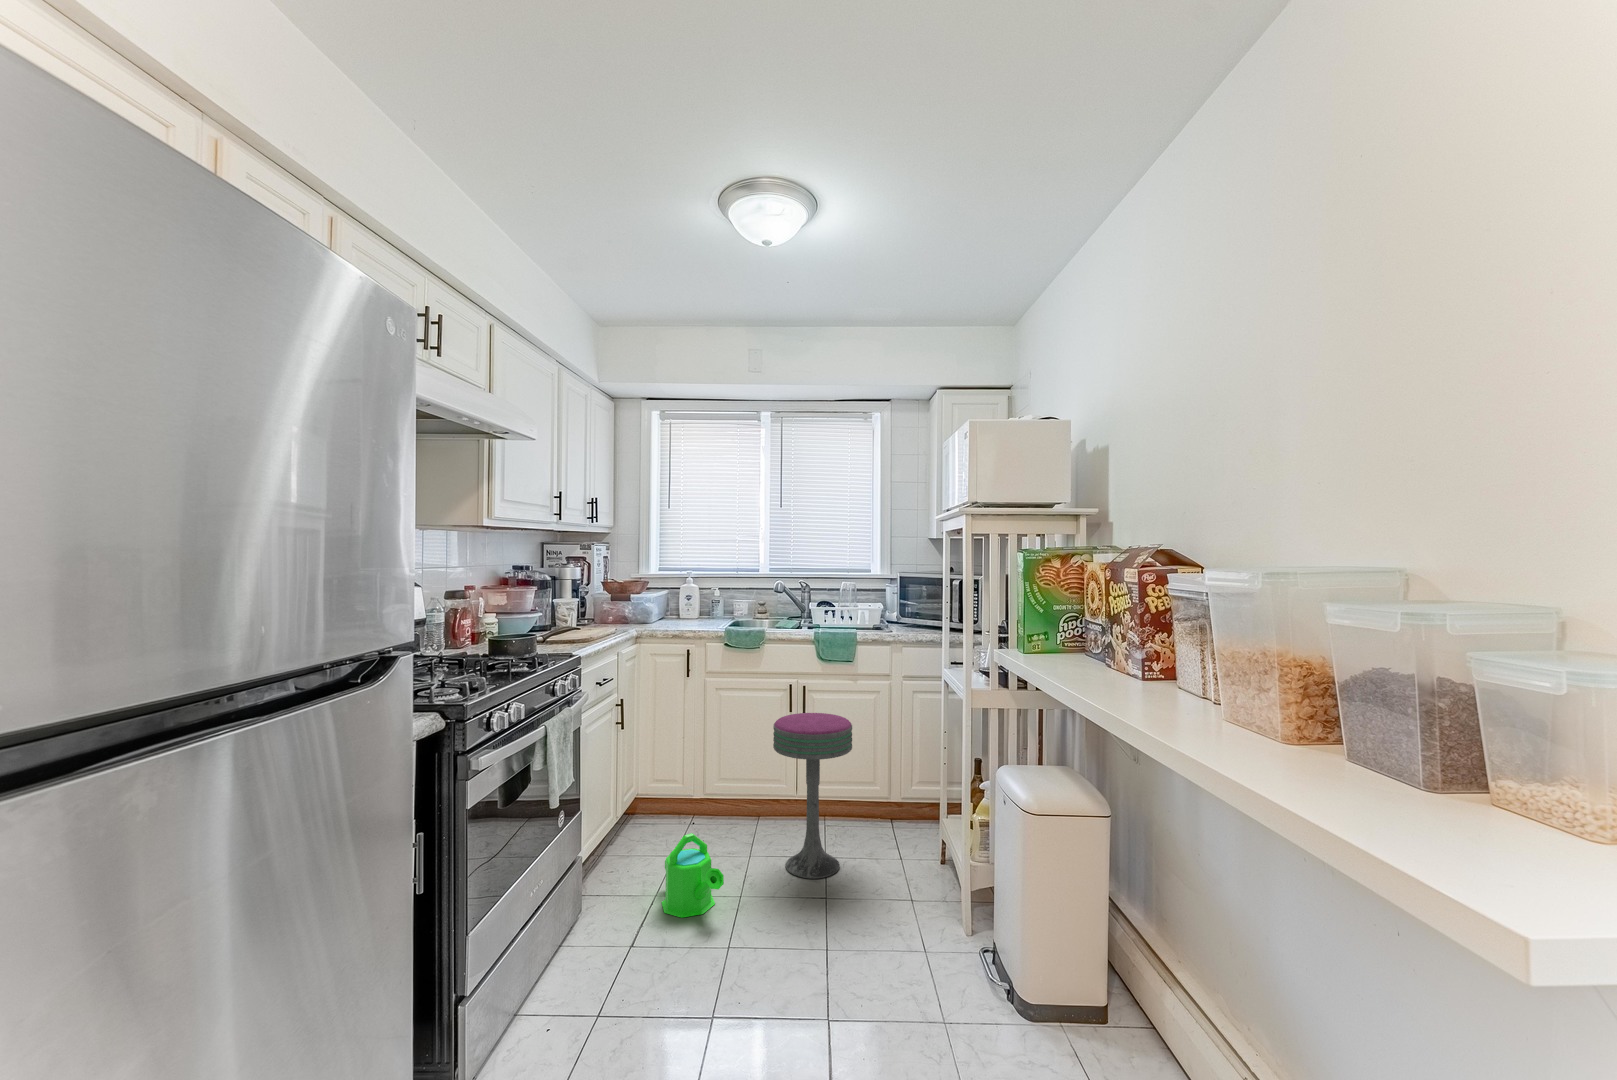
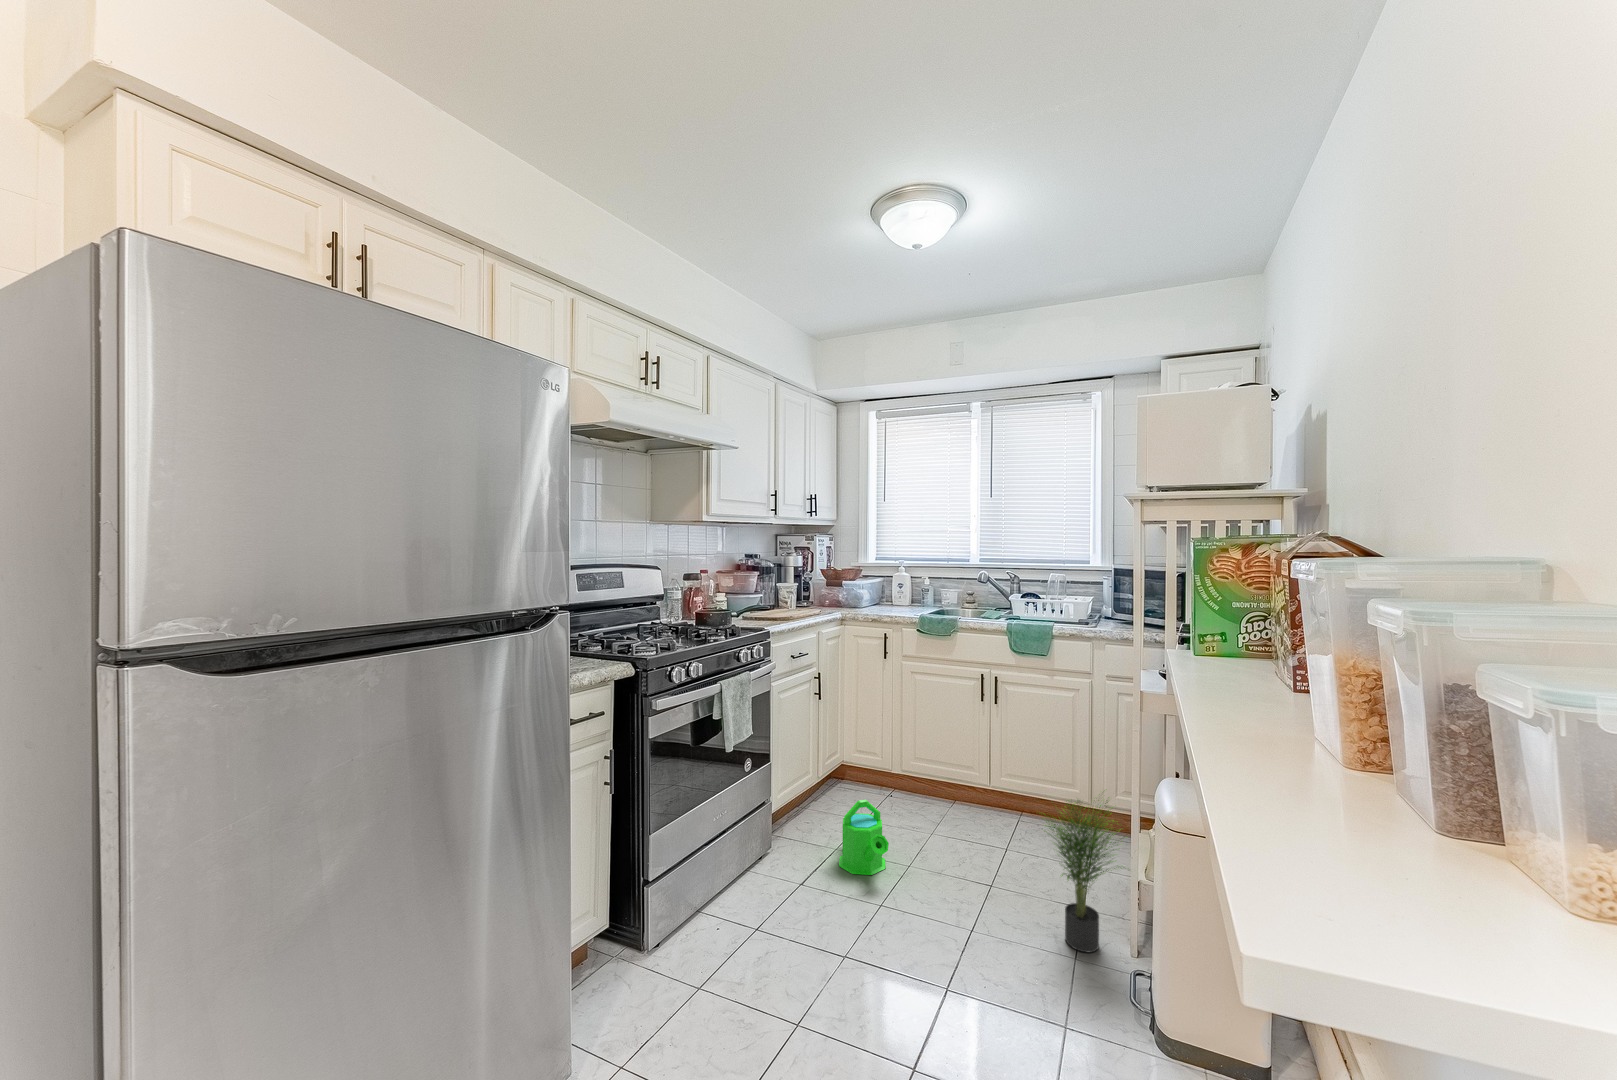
bar stool: present [773,713,852,879] -> none [951,702,1033,867]
potted plant: none [875,782,965,941] -> present [1048,800,1120,952]

